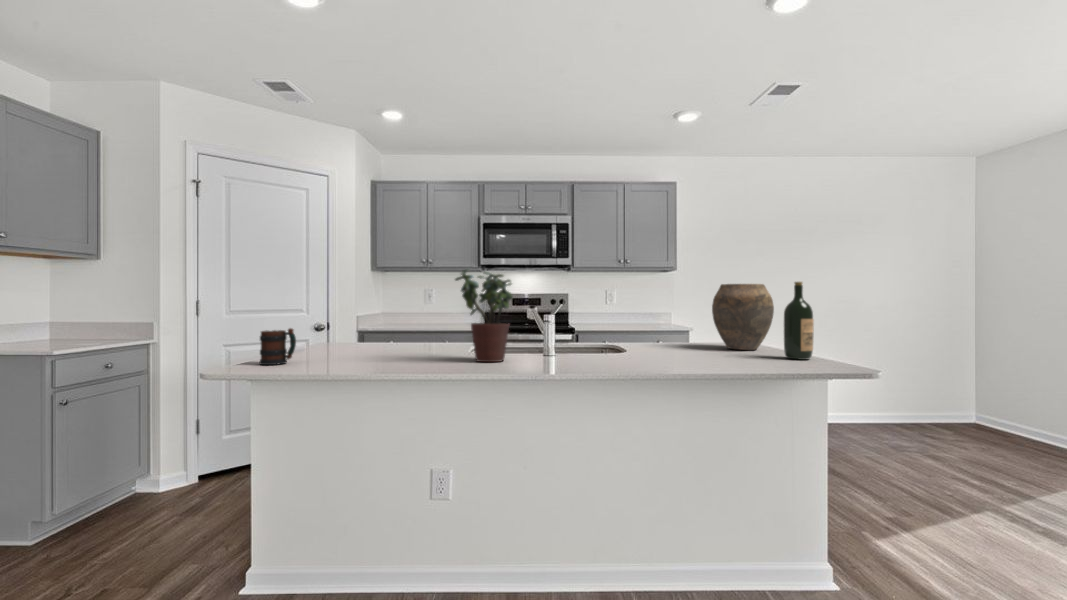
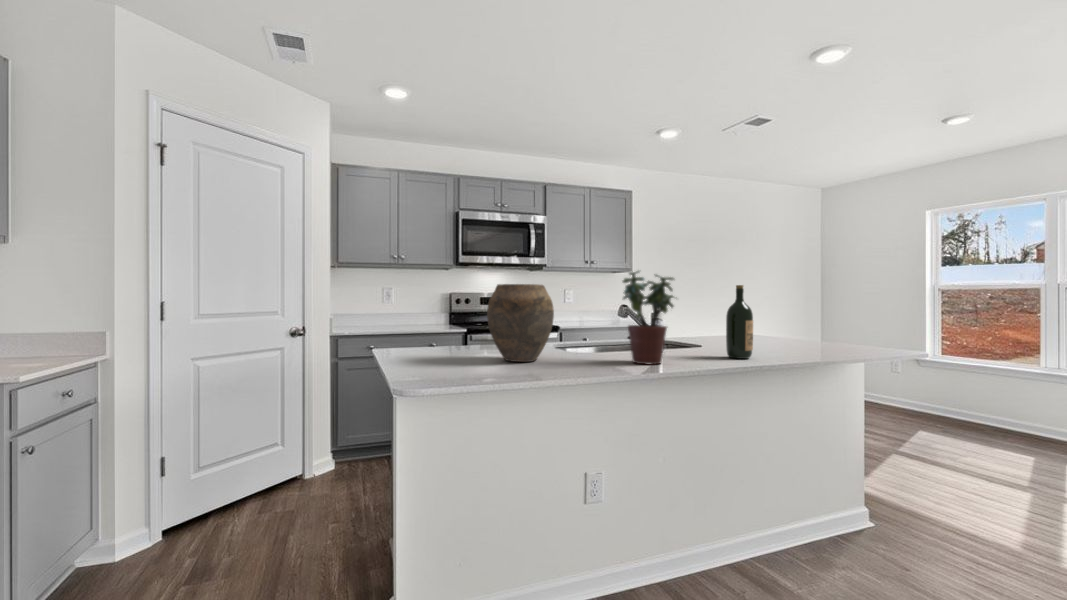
wine bottle: present [784,282,814,360] -> present [726,285,753,359]
vase: present [712,284,774,350] -> present [487,284,554,362]
mug: present [259,328,296,365] -> none [432,336,473,380]

